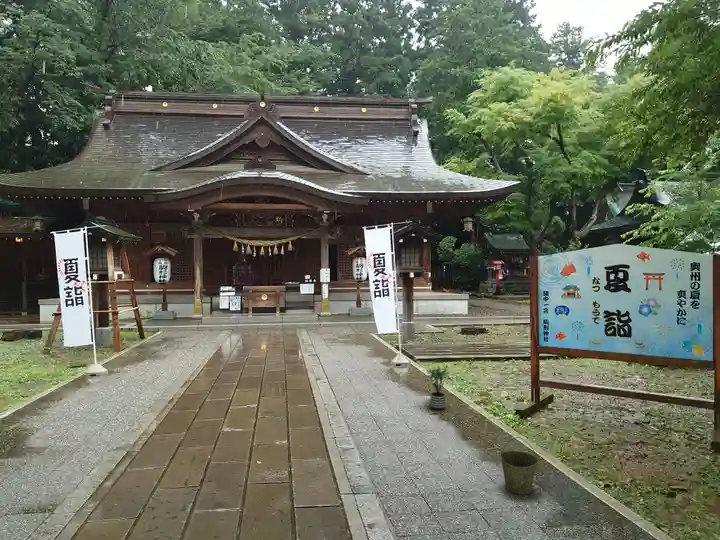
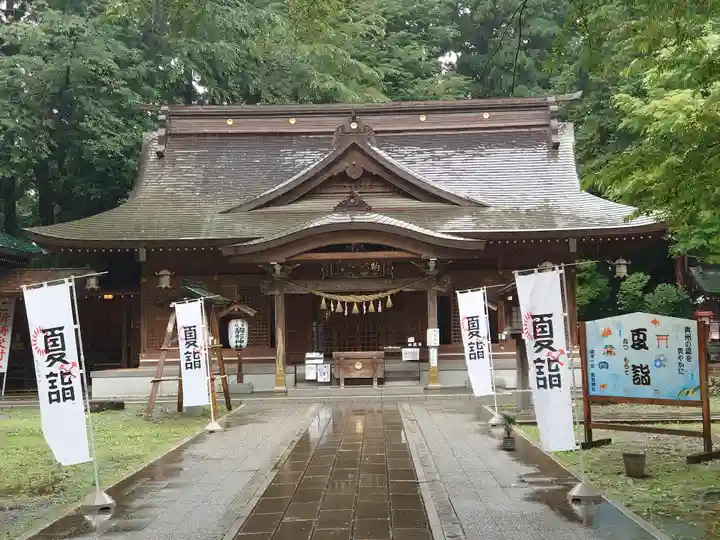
bucket: present [501,437,538,495] -> present [622,453,646,477]

